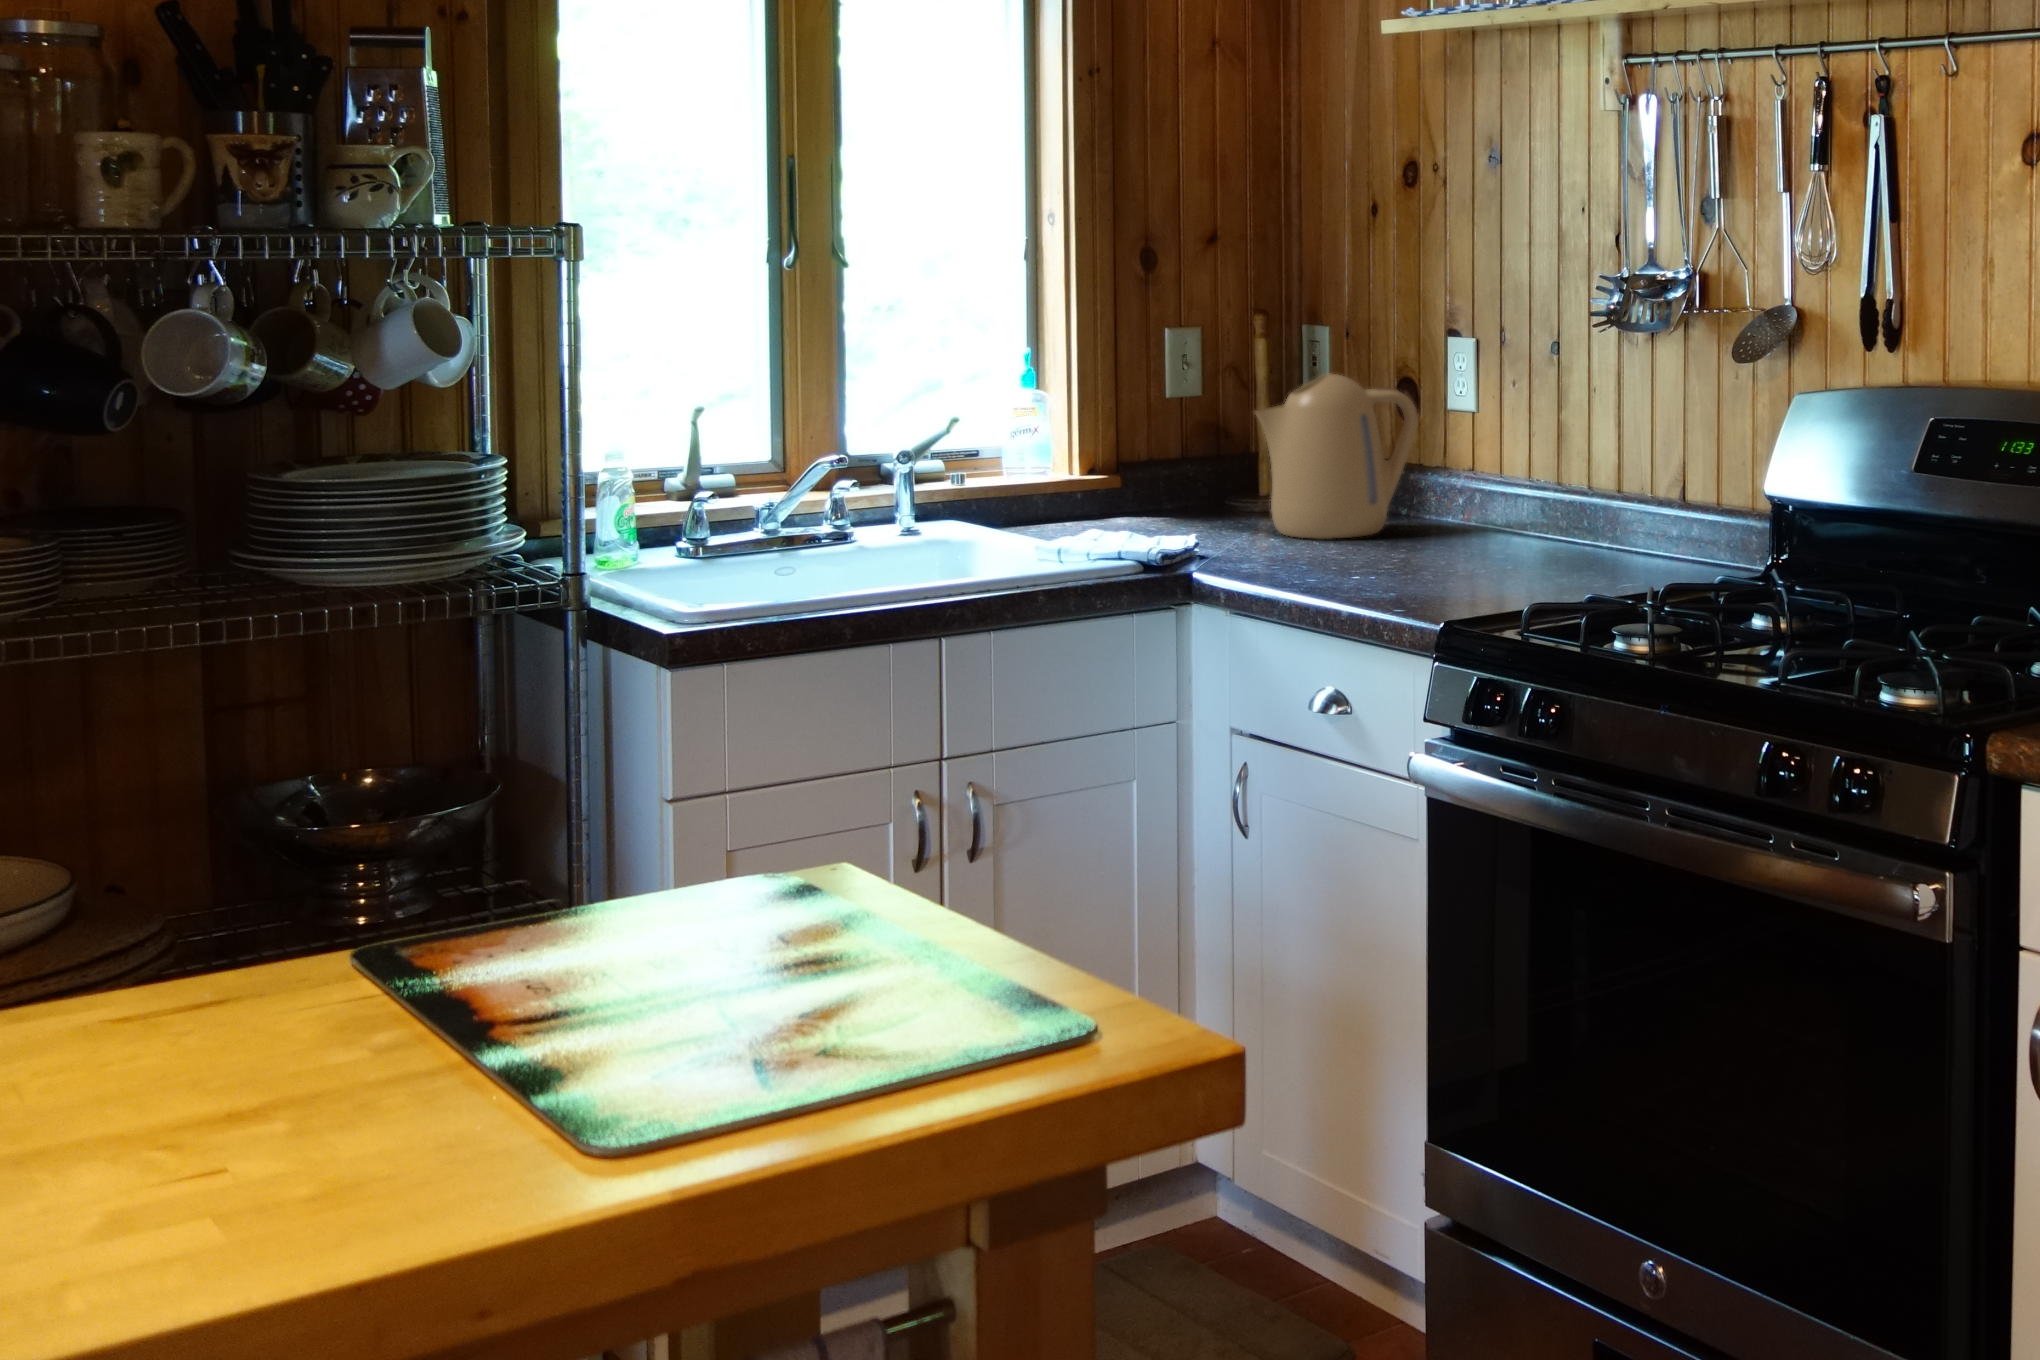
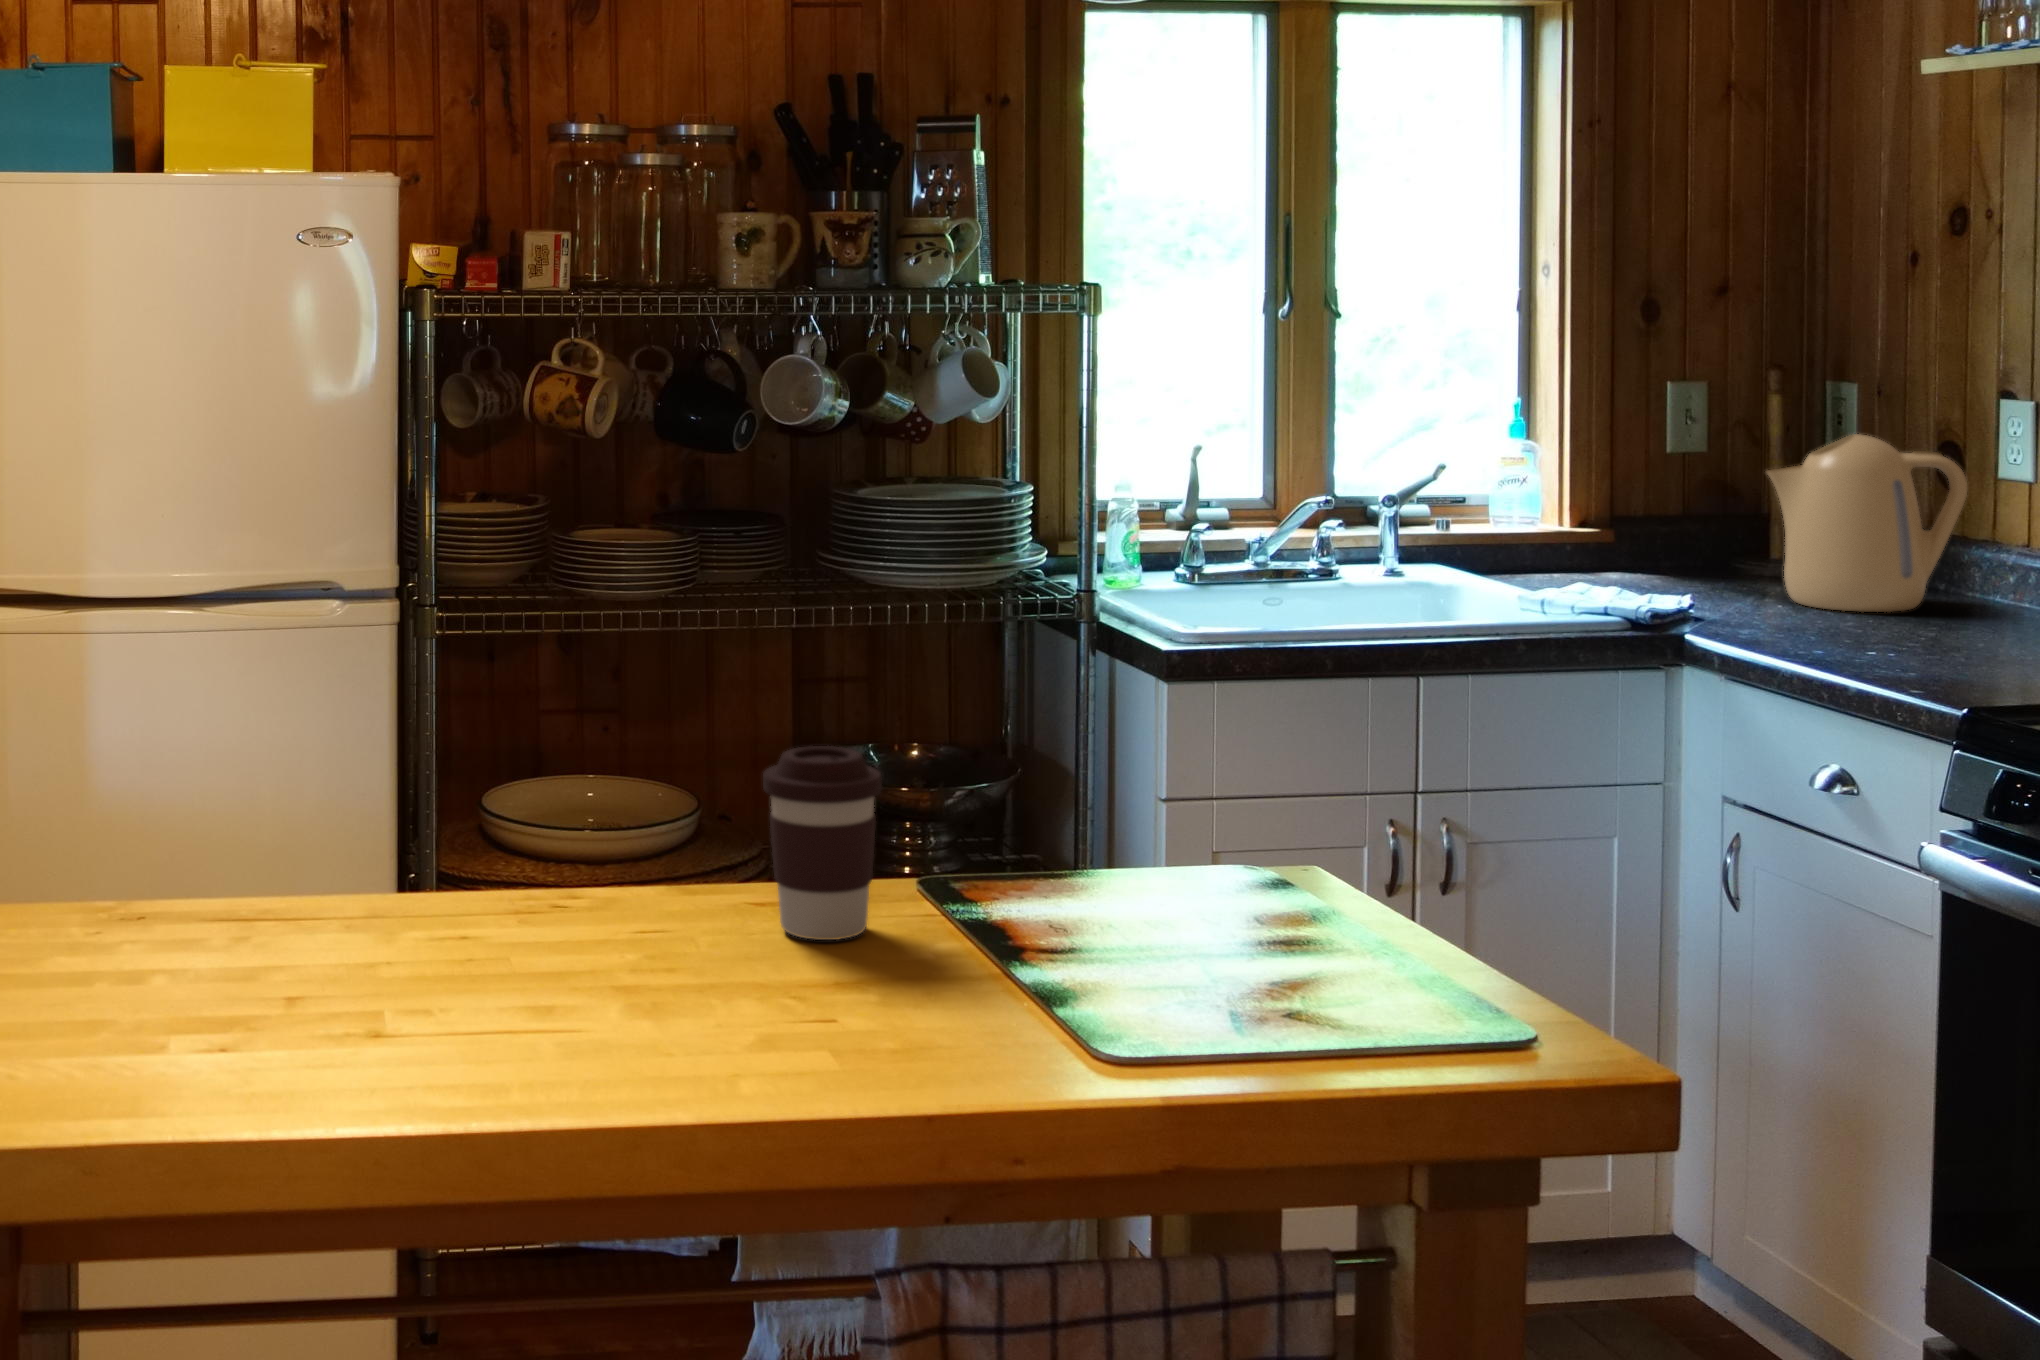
coffee cup: none [95,803,280,1070] -> present [763,746,882,940]

